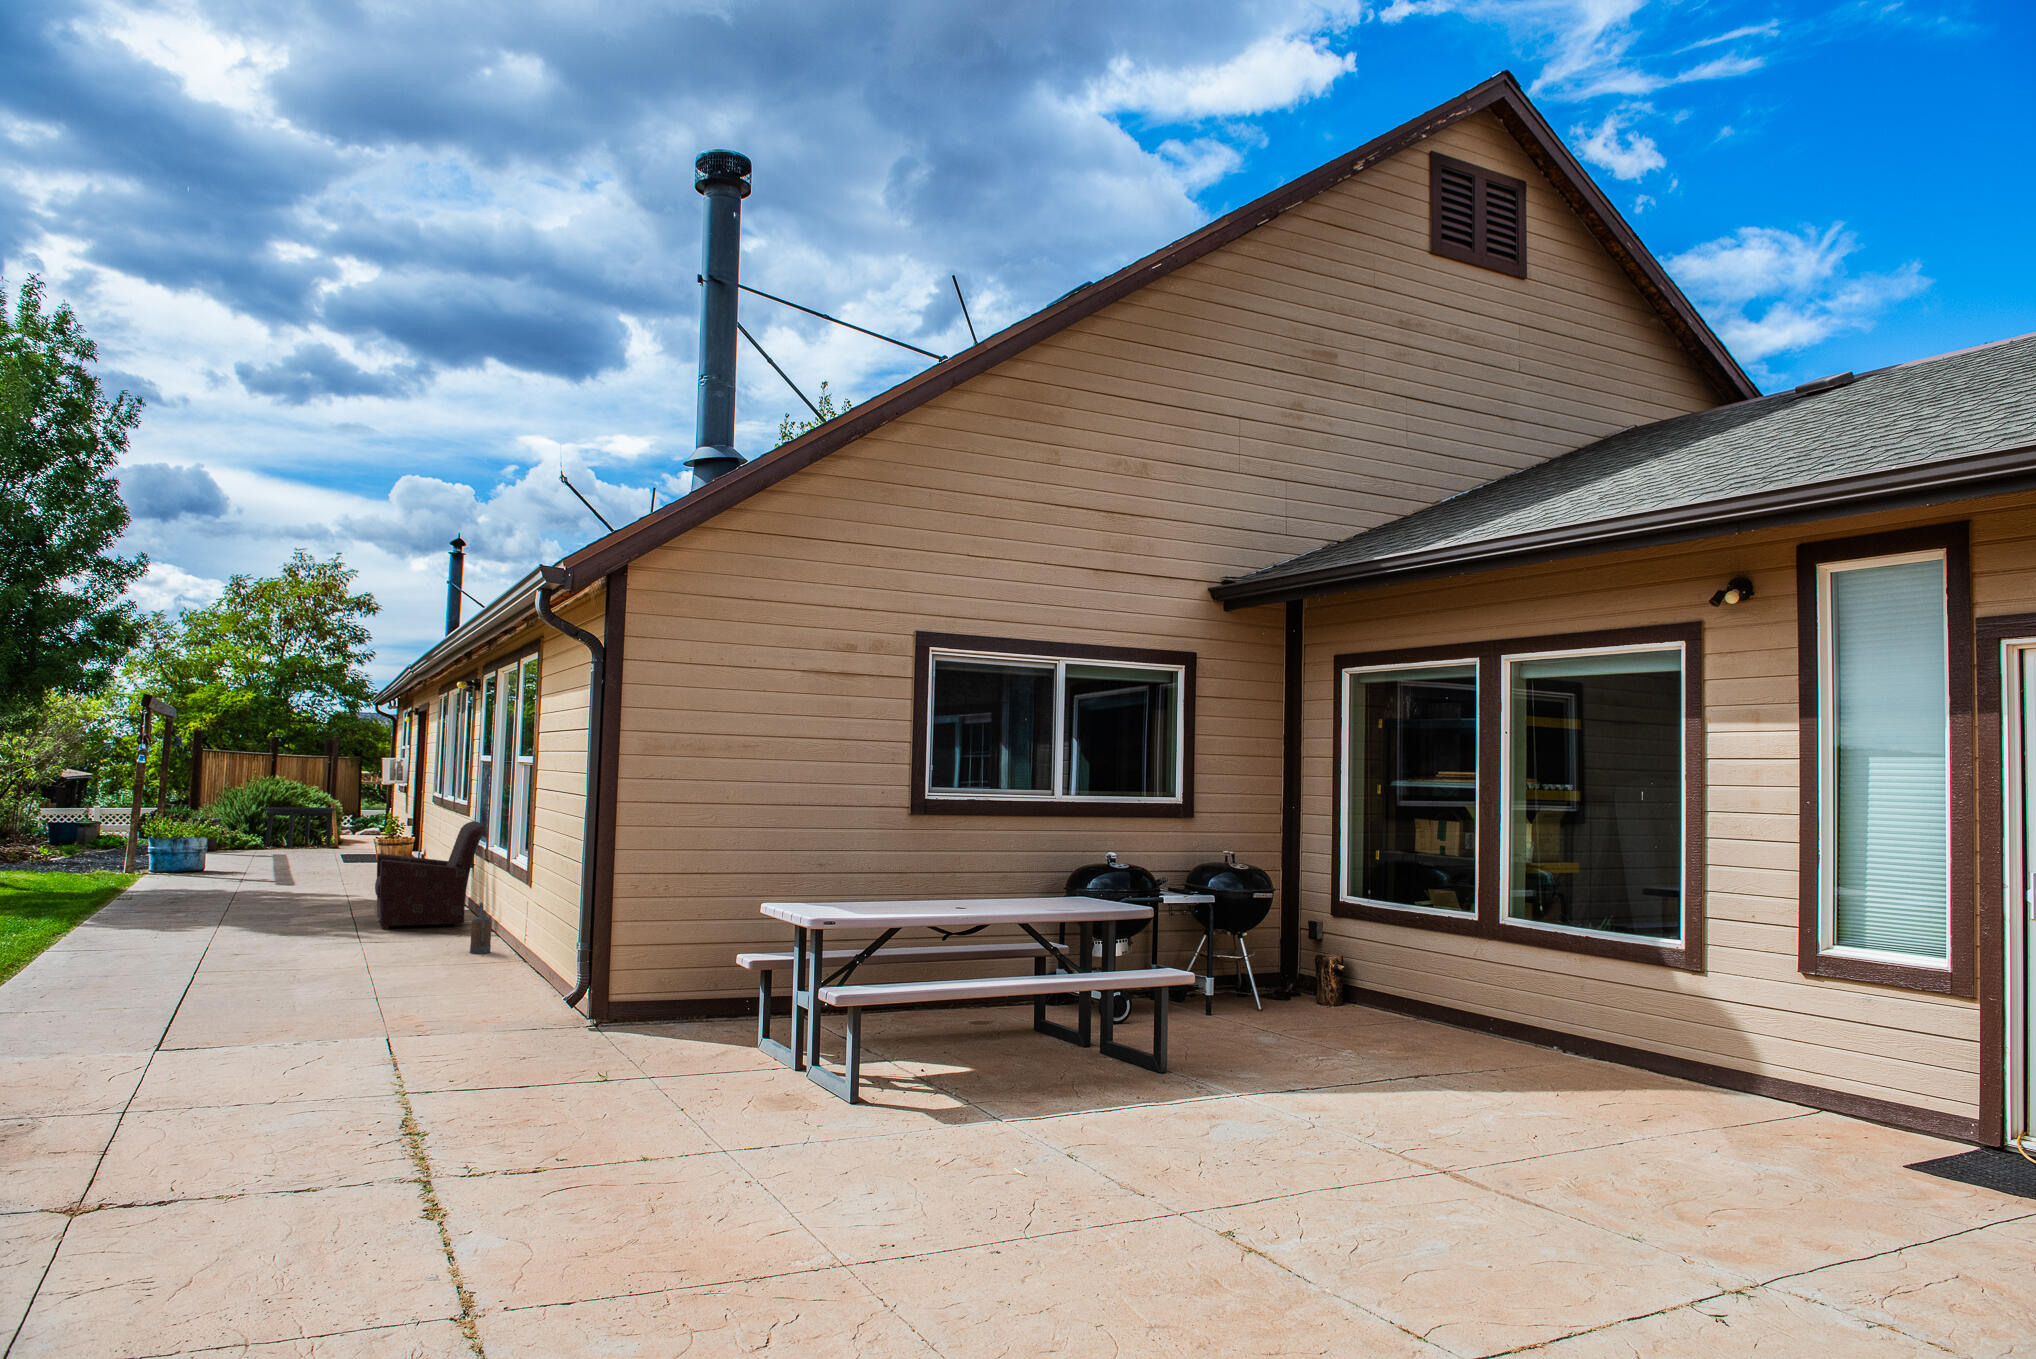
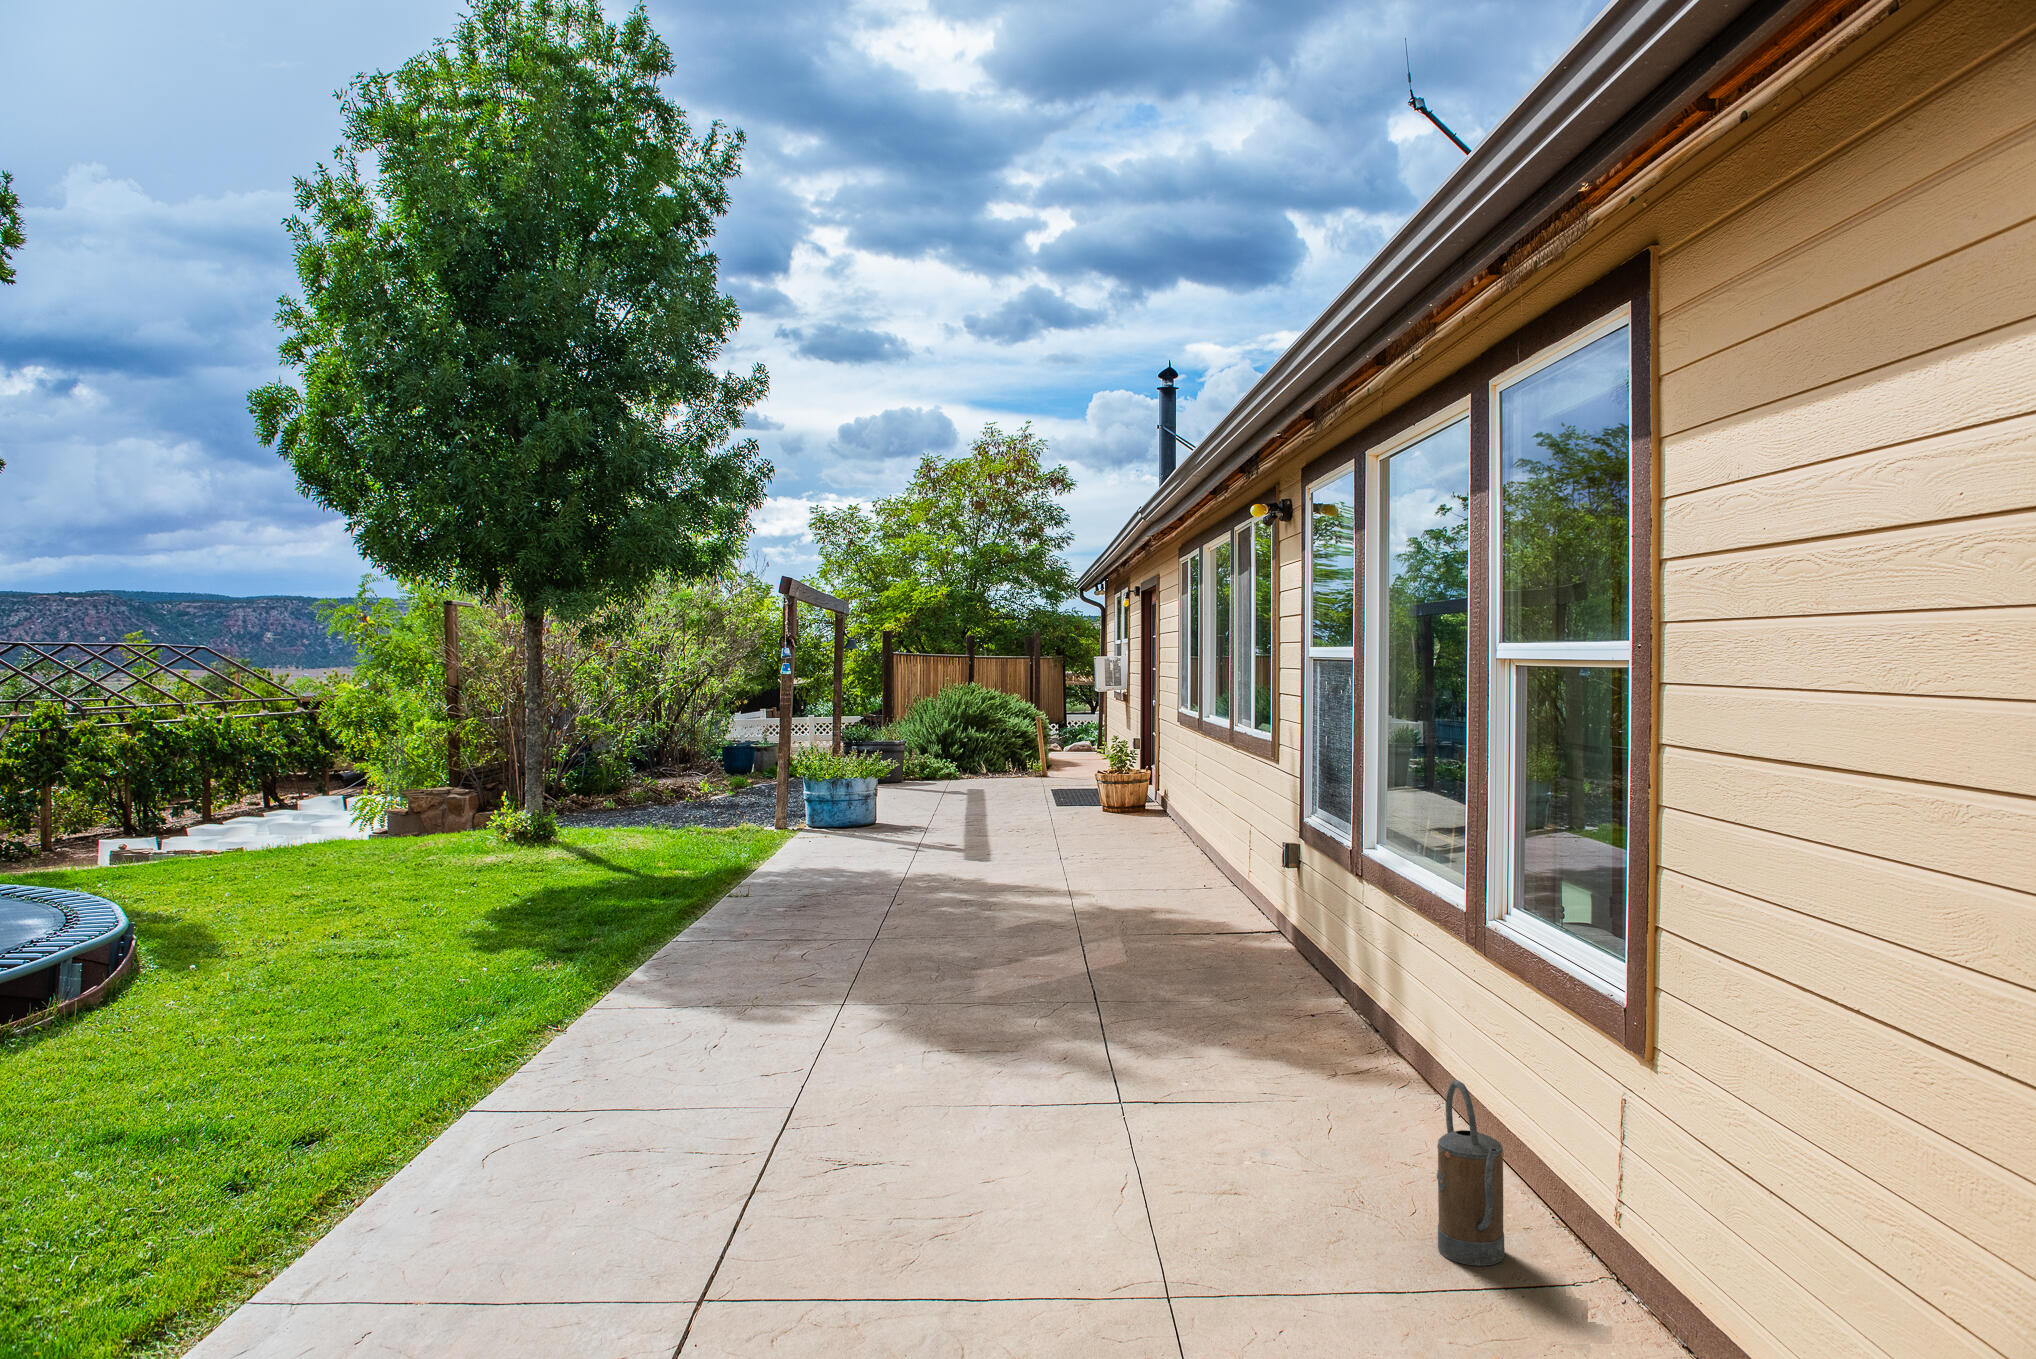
round table: present [264,807,336,848] -> none [957,723,1042,777]
armchair: present [375,822,485,929] -> none [1116,779,1355,1044]

